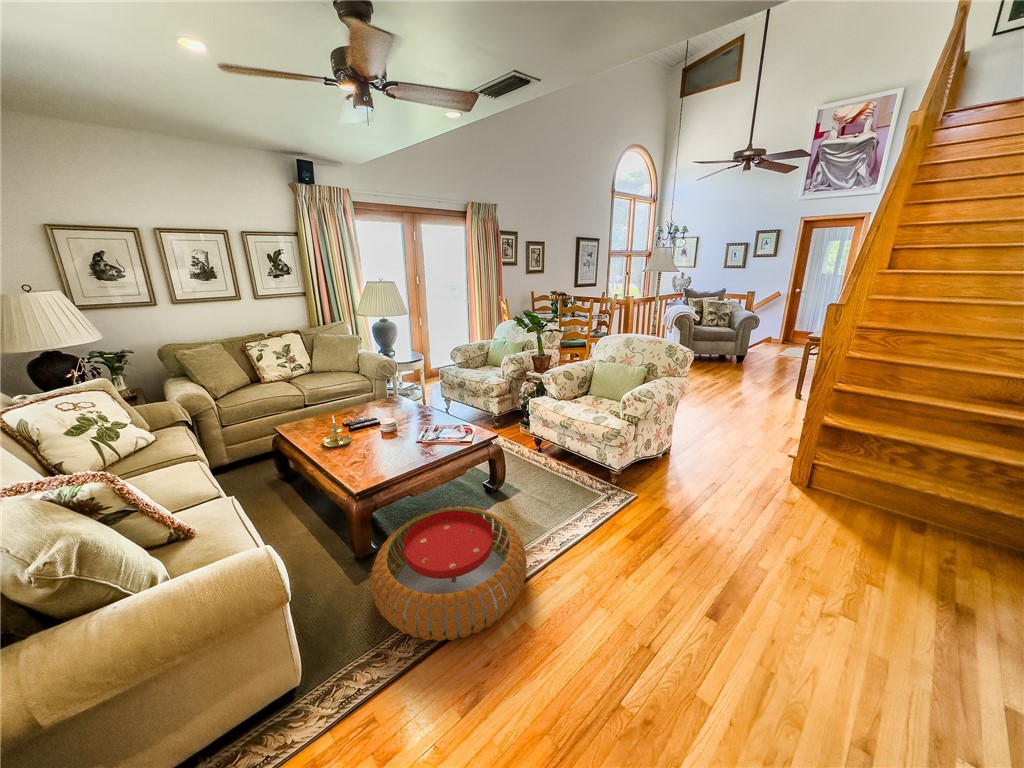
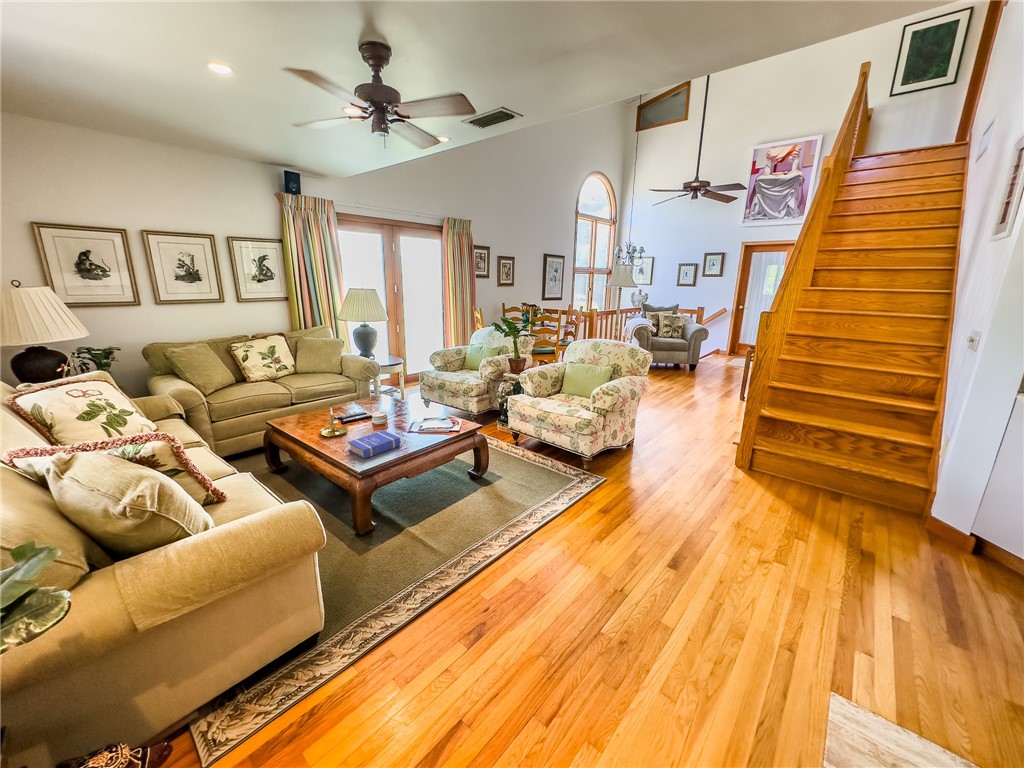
book: none [347,441,404,476] -> present [348,430,400,459]
pouf: present [371,507,527,641] -> none [377,486,514,592]

